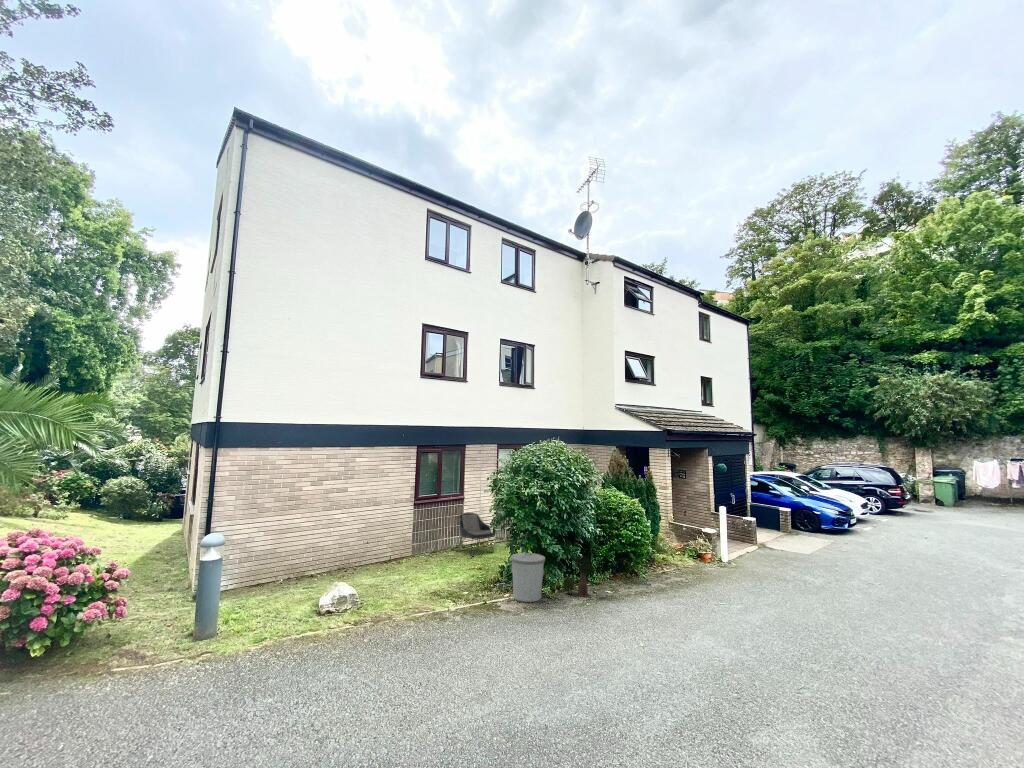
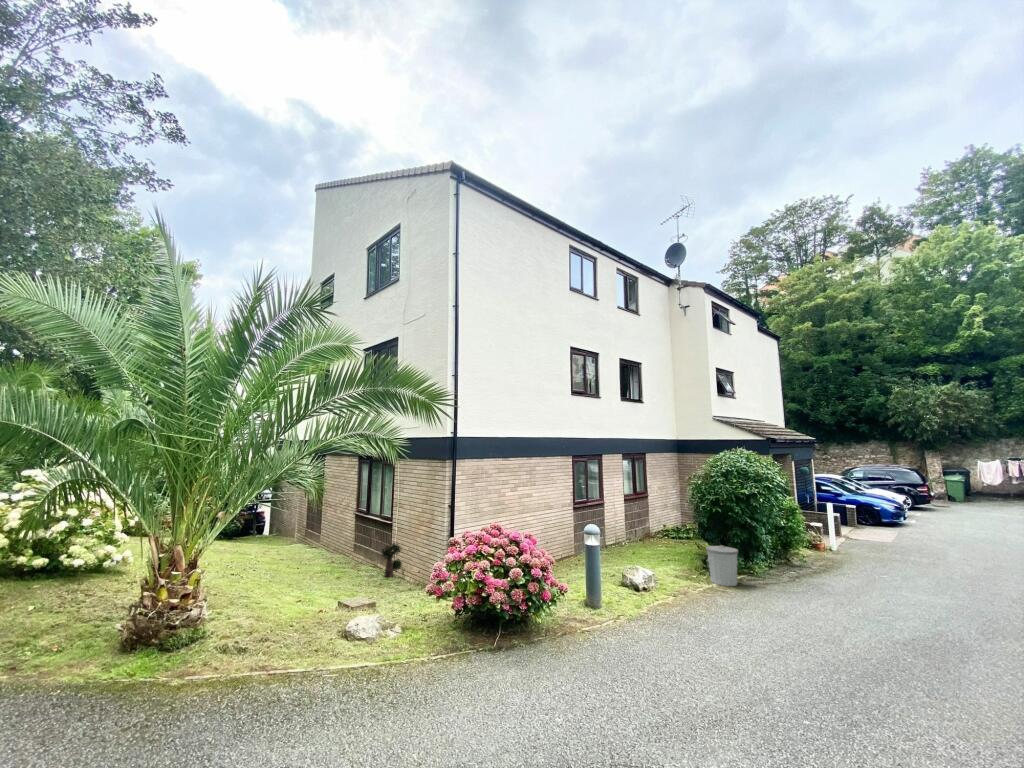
lounge chair: present [456,512,496,556] -> none [603,515,638,554]
potted plant: present [562,555,594,597] -> present [382,542,405,577]

